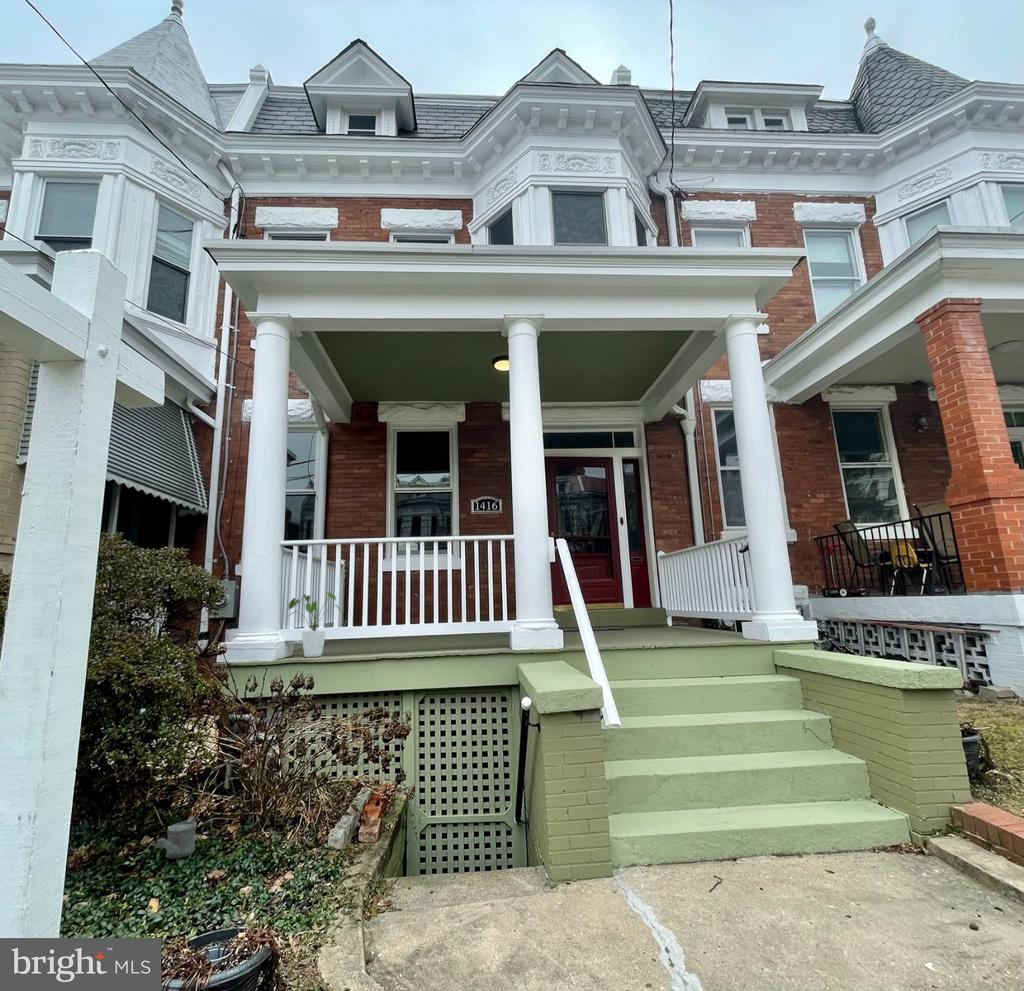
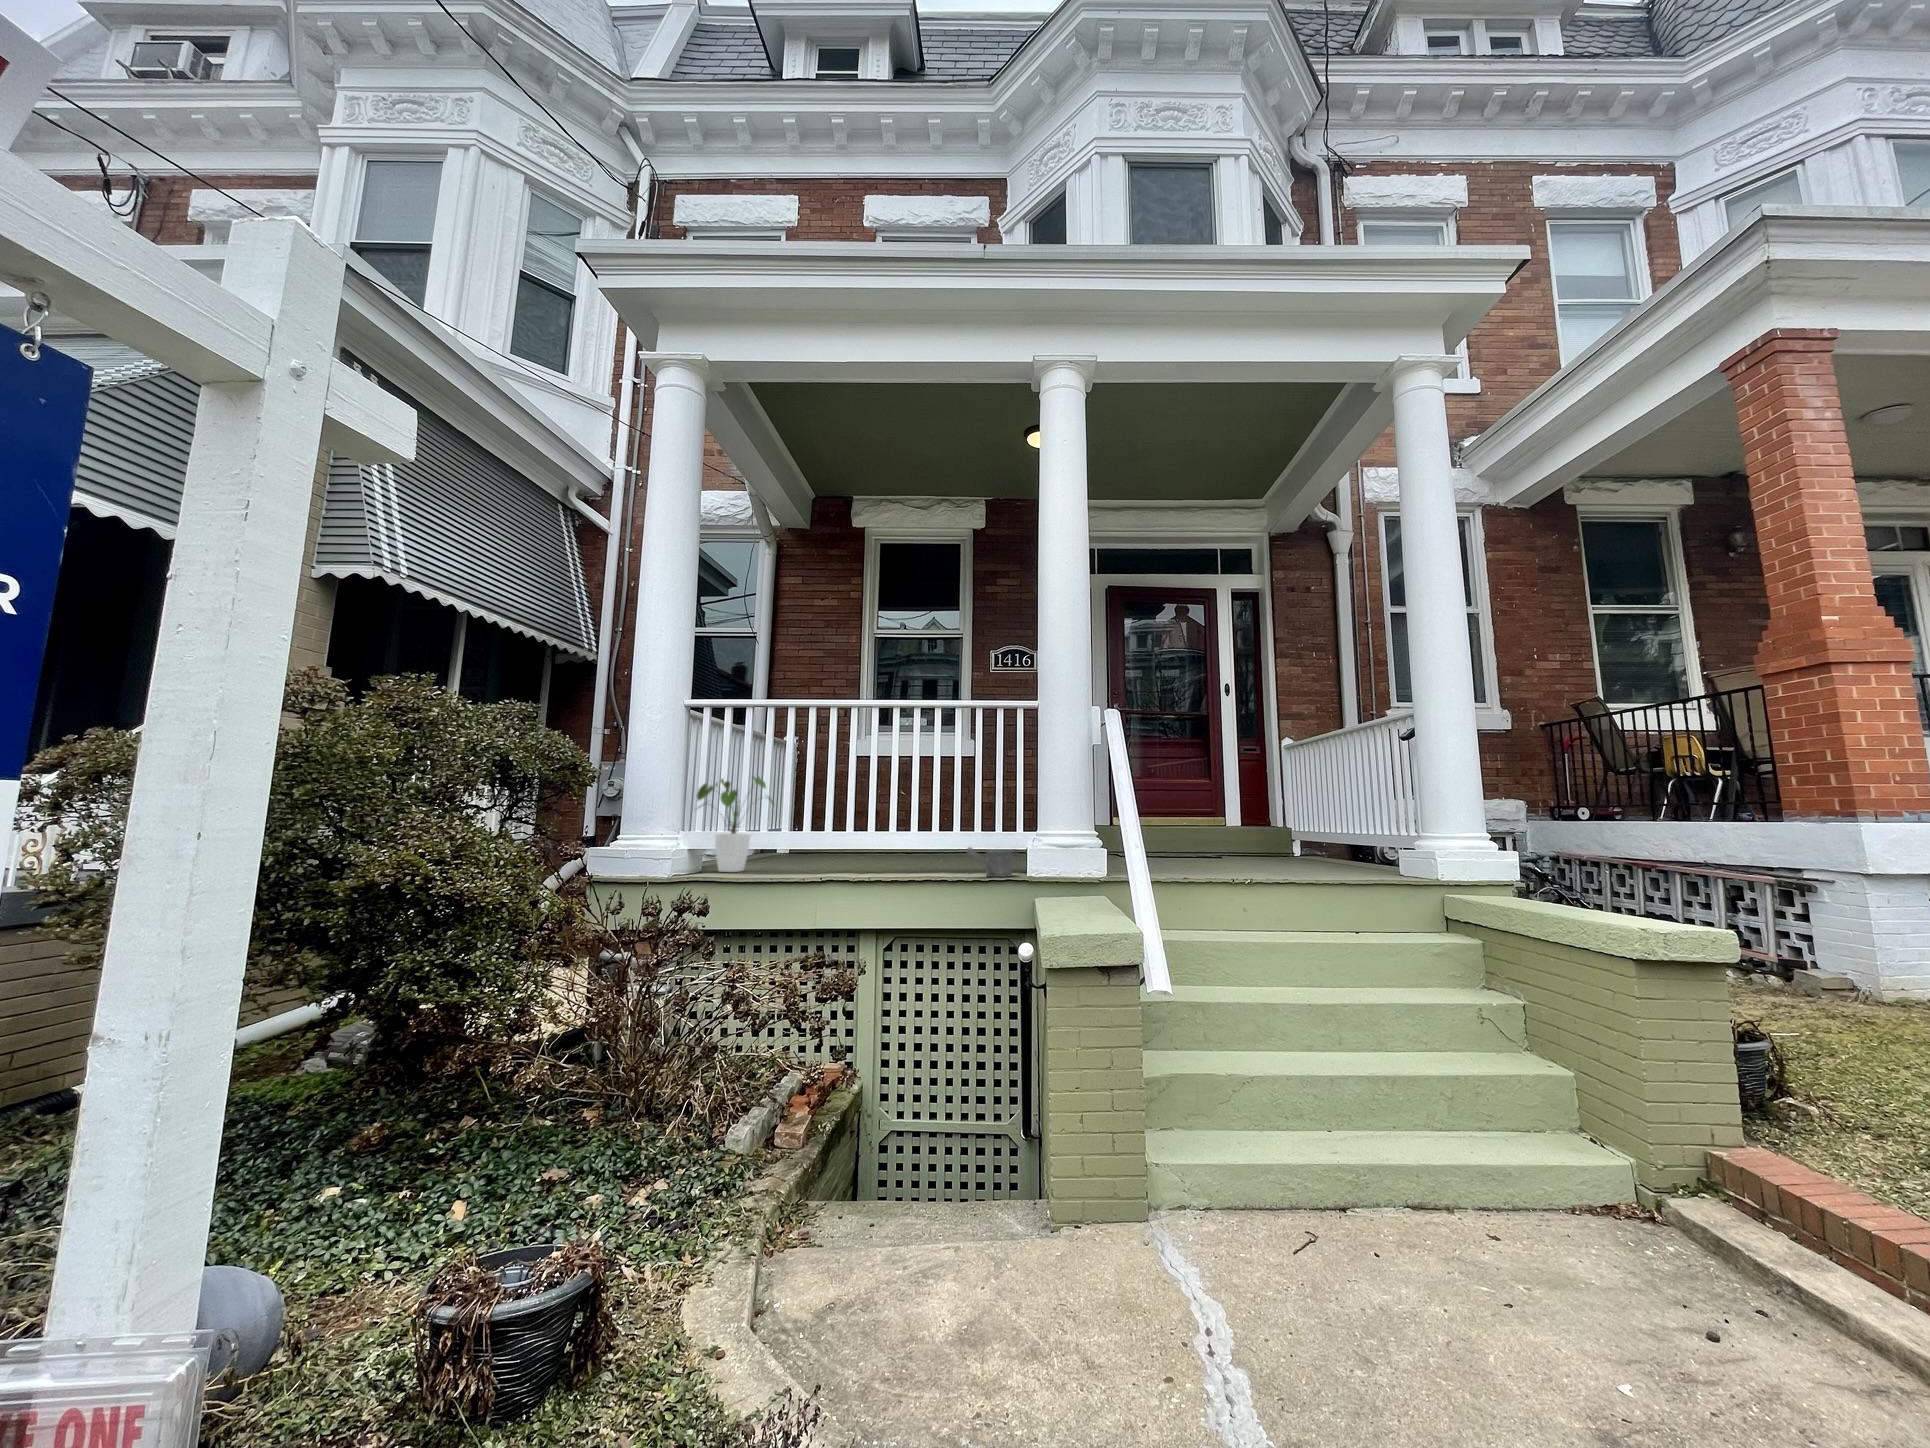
watering can: present [157,817,196,858] -> present [967,847,1018,877]

